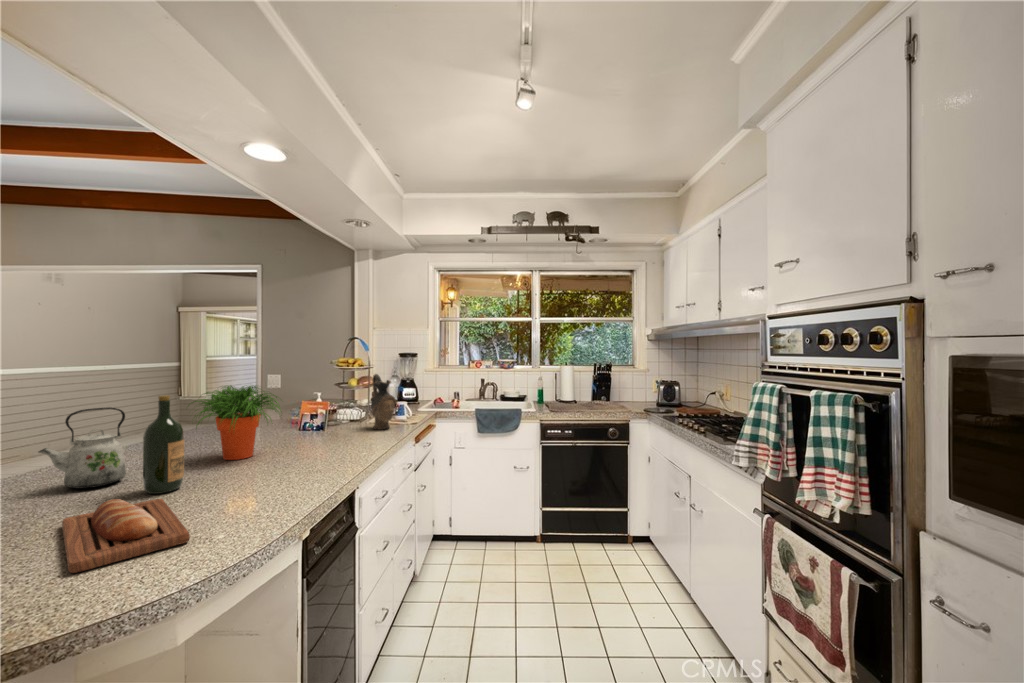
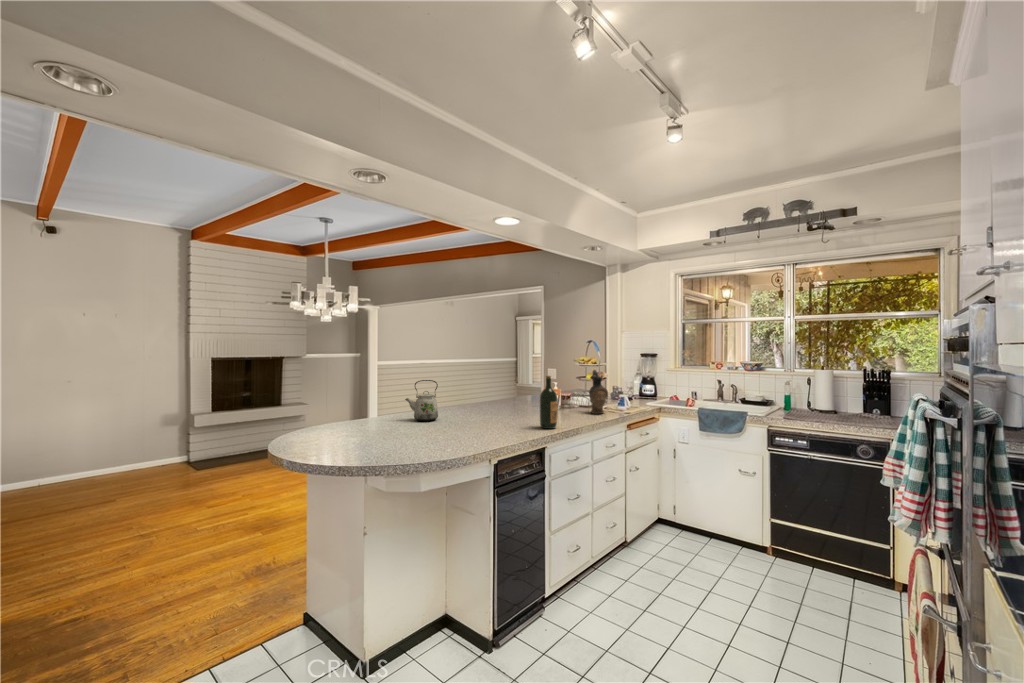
potted plant: present [188,385,281,460] -> none [468,372,521,419]
wine bottle: present [143,395,184,494] -> present [540,376,557,429]
bread loaf: present [62,499,190,573] -> none [394,424,441,448]

